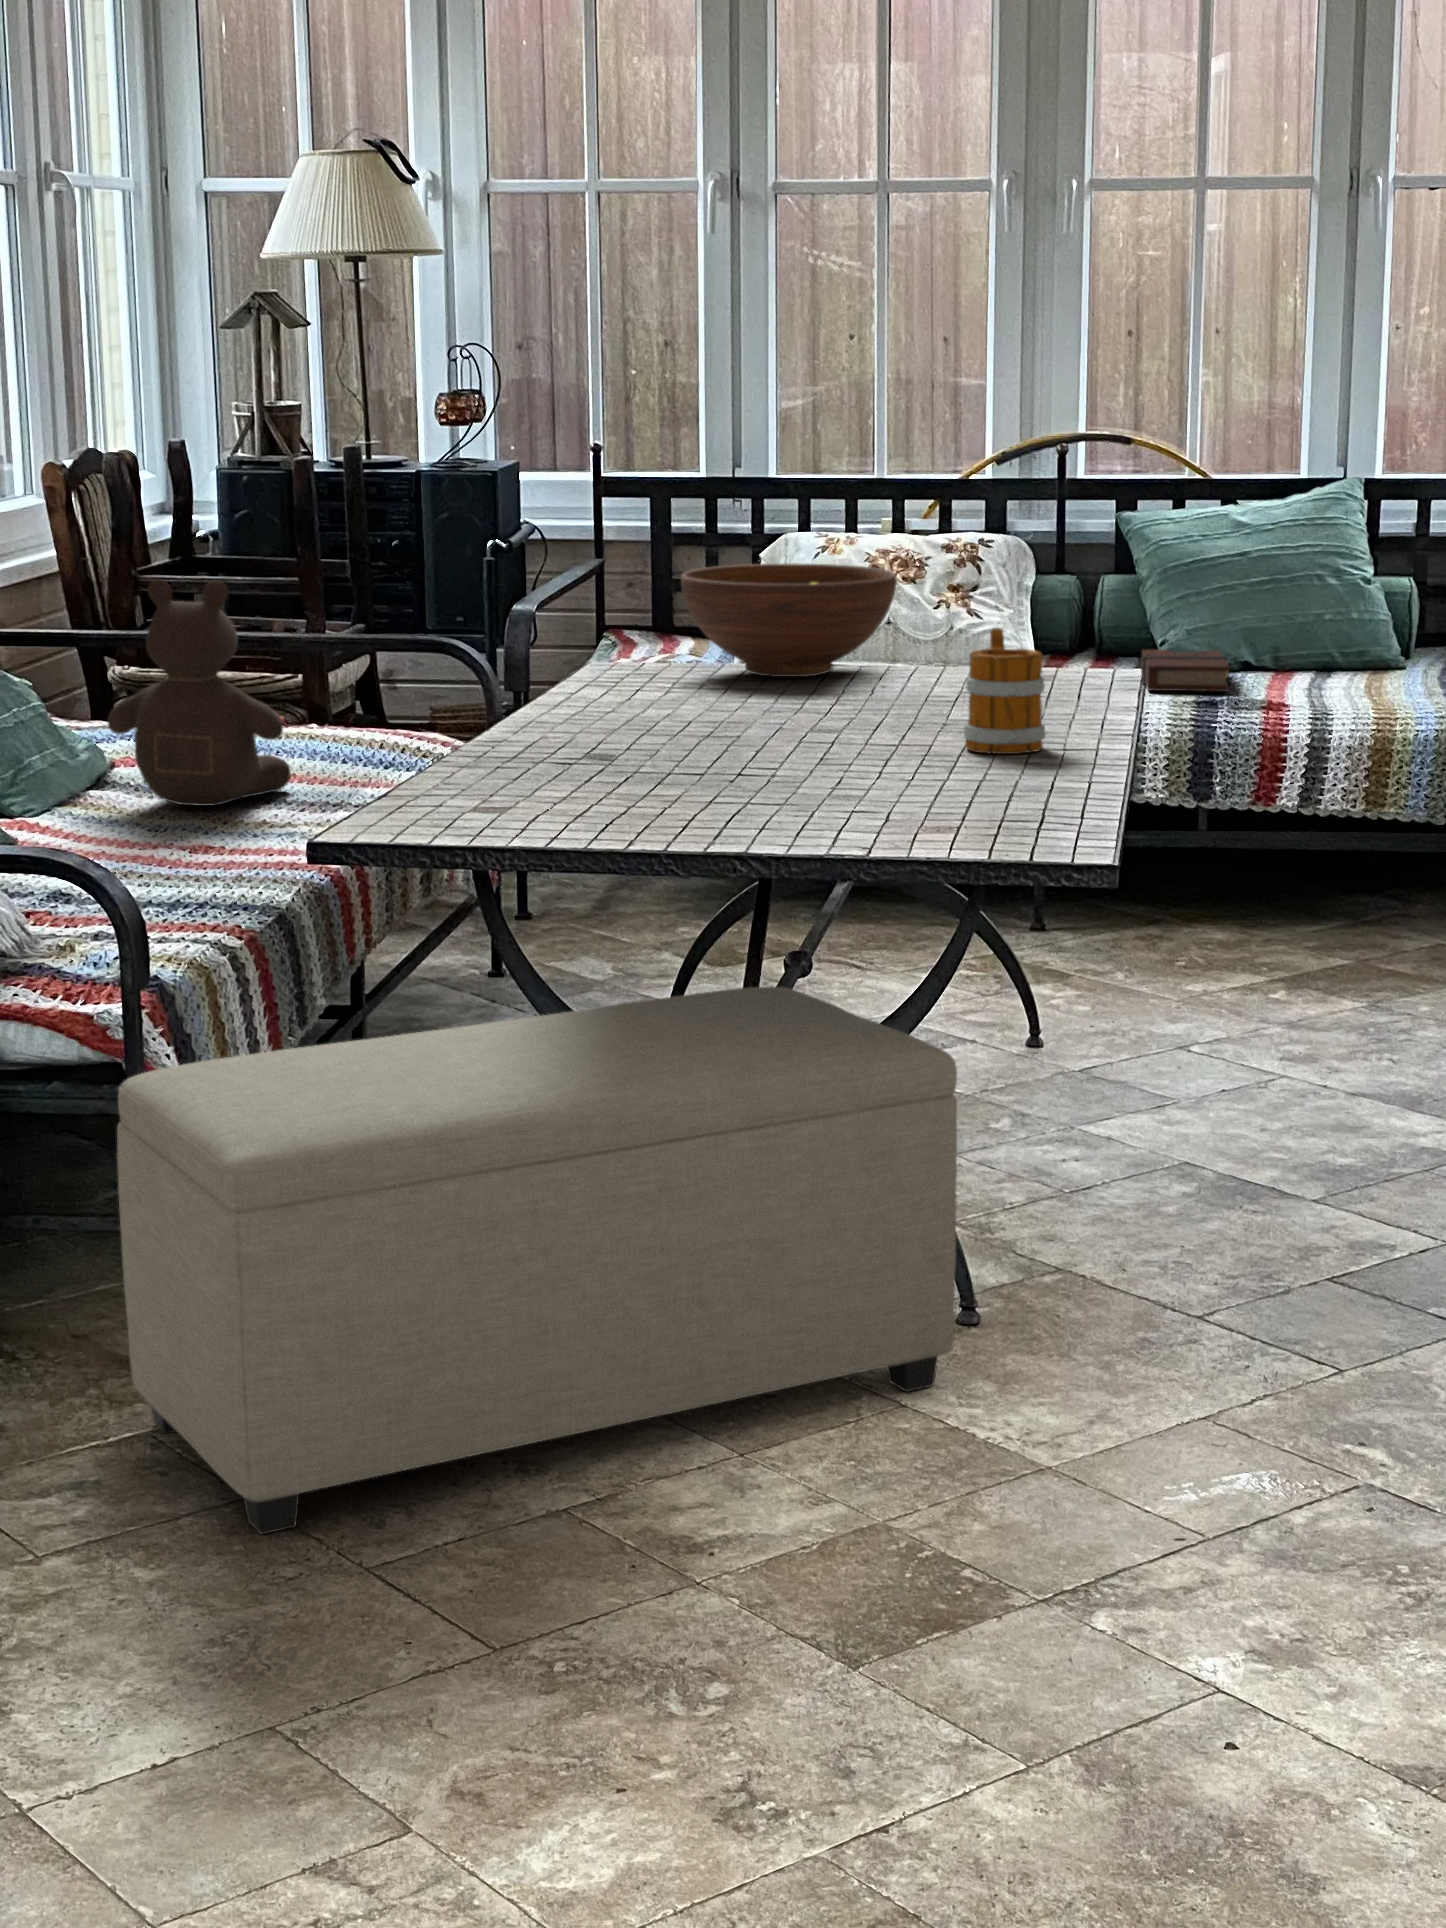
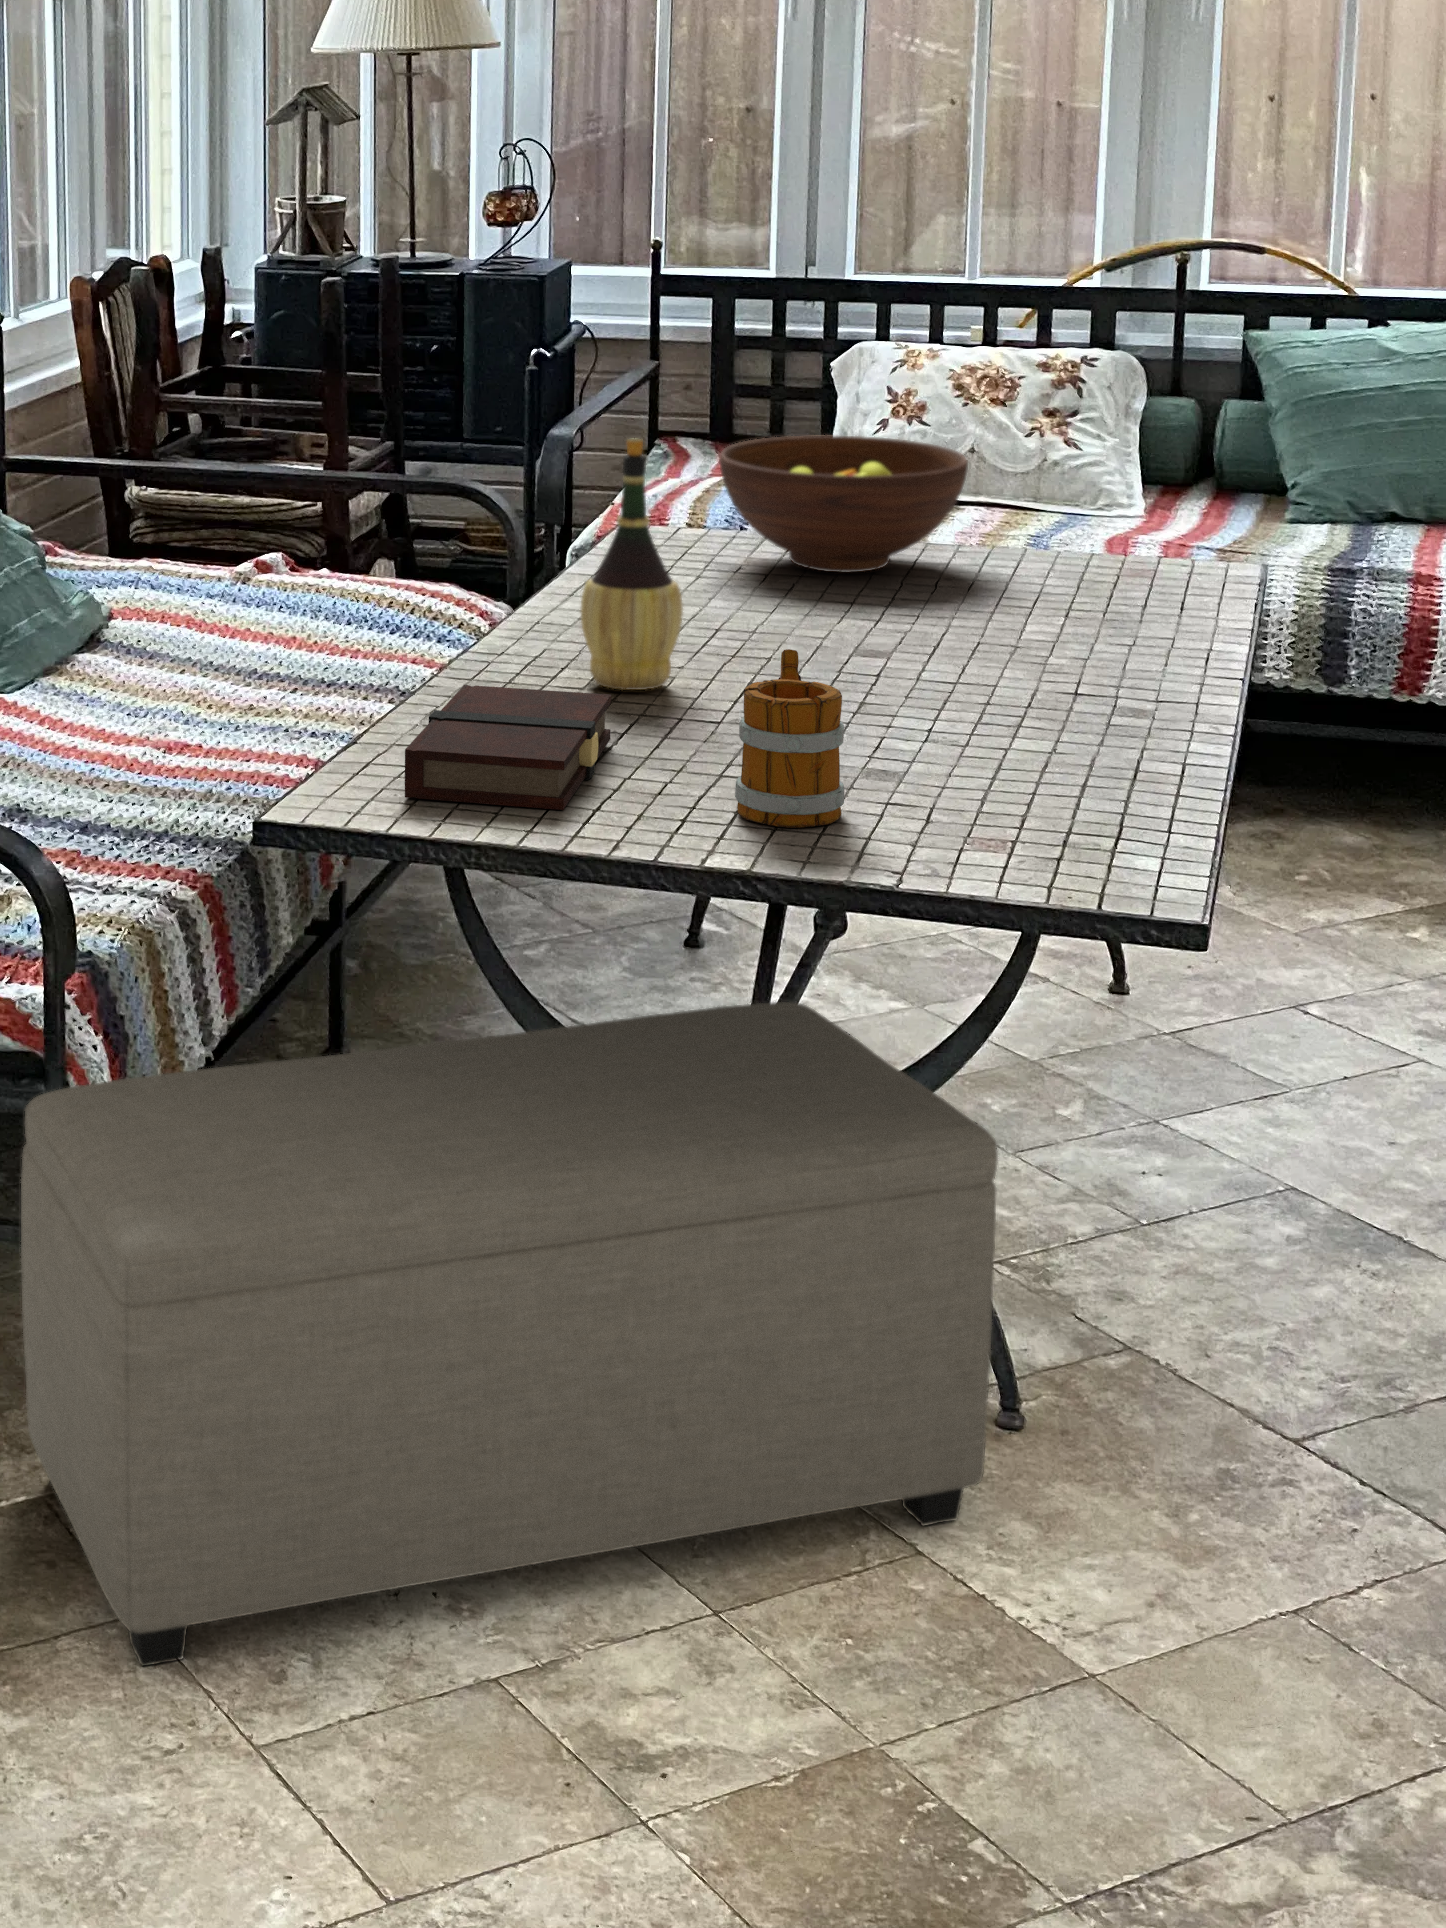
wine bottle: none [576,520,666,744] -> present [580,438,683,690]
teddy bear: present [108,579,291,806] -> none [90,451,282,694]
mug: present [964,628,1046,754] -> present [735,649,844,828]
book: present [1141,650,1229,691] -> present [405,685,611,810]

